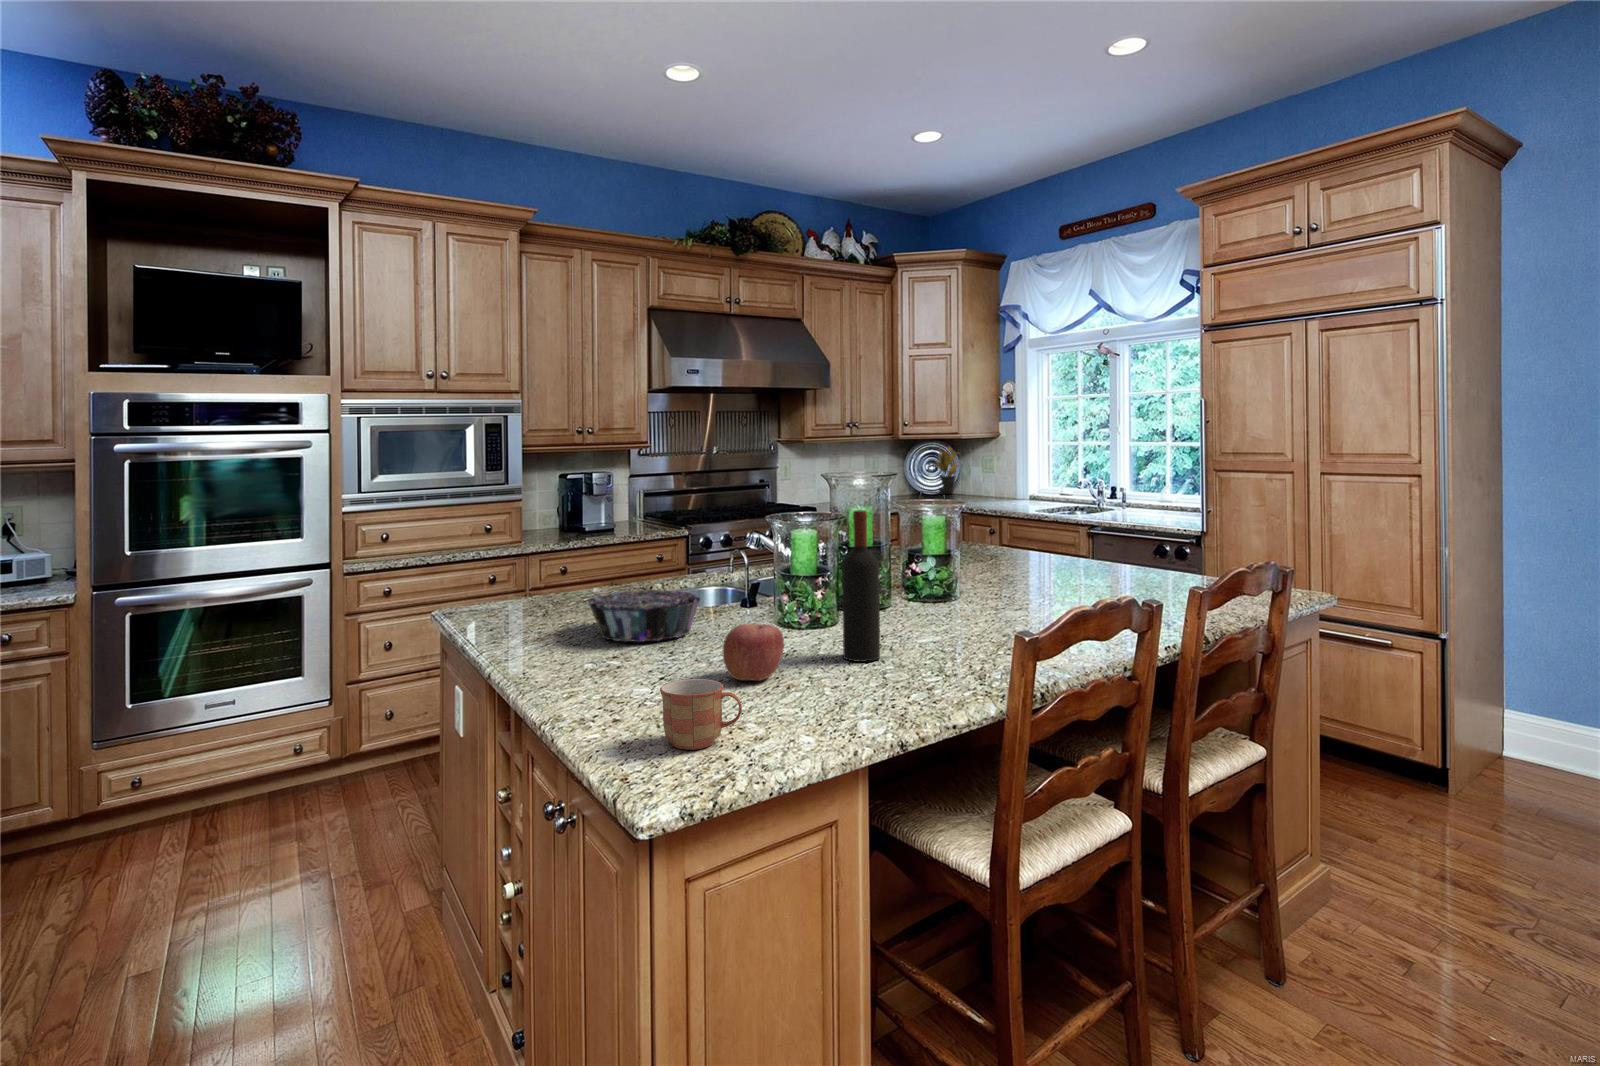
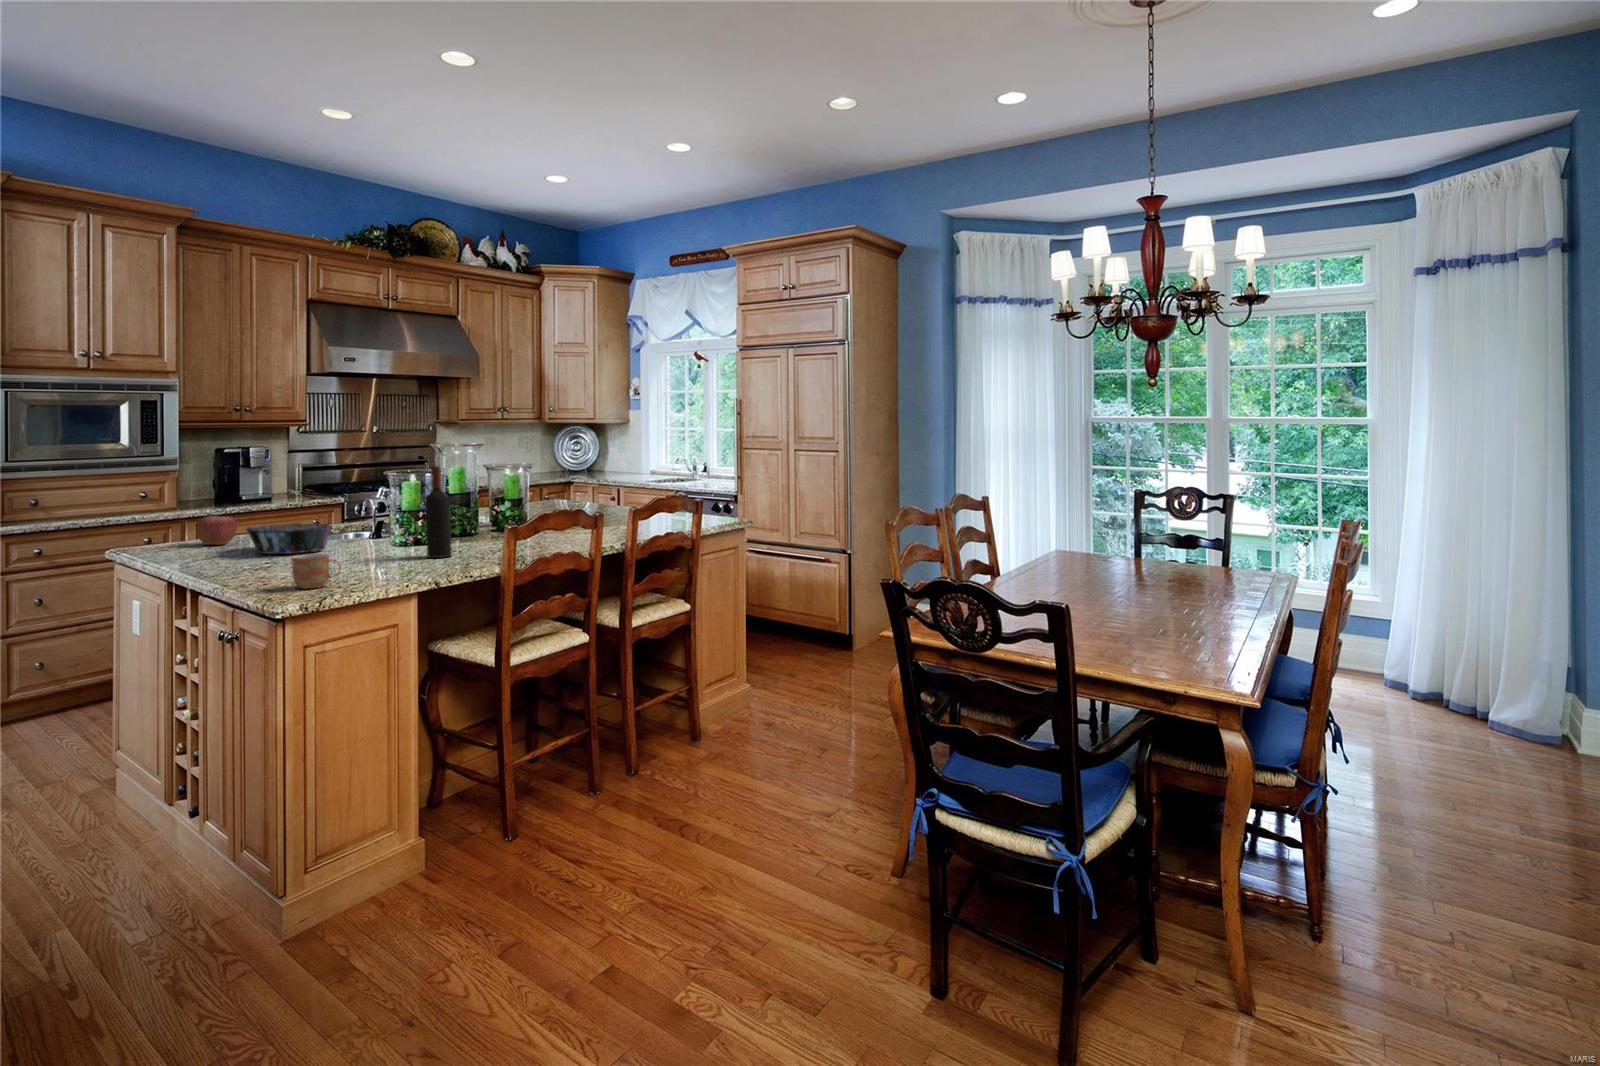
potted plant: present [935,447,958,494] -> none [581,426,611,470]
apple: present [723,624,784,681] -> present [197,516,237,545]

